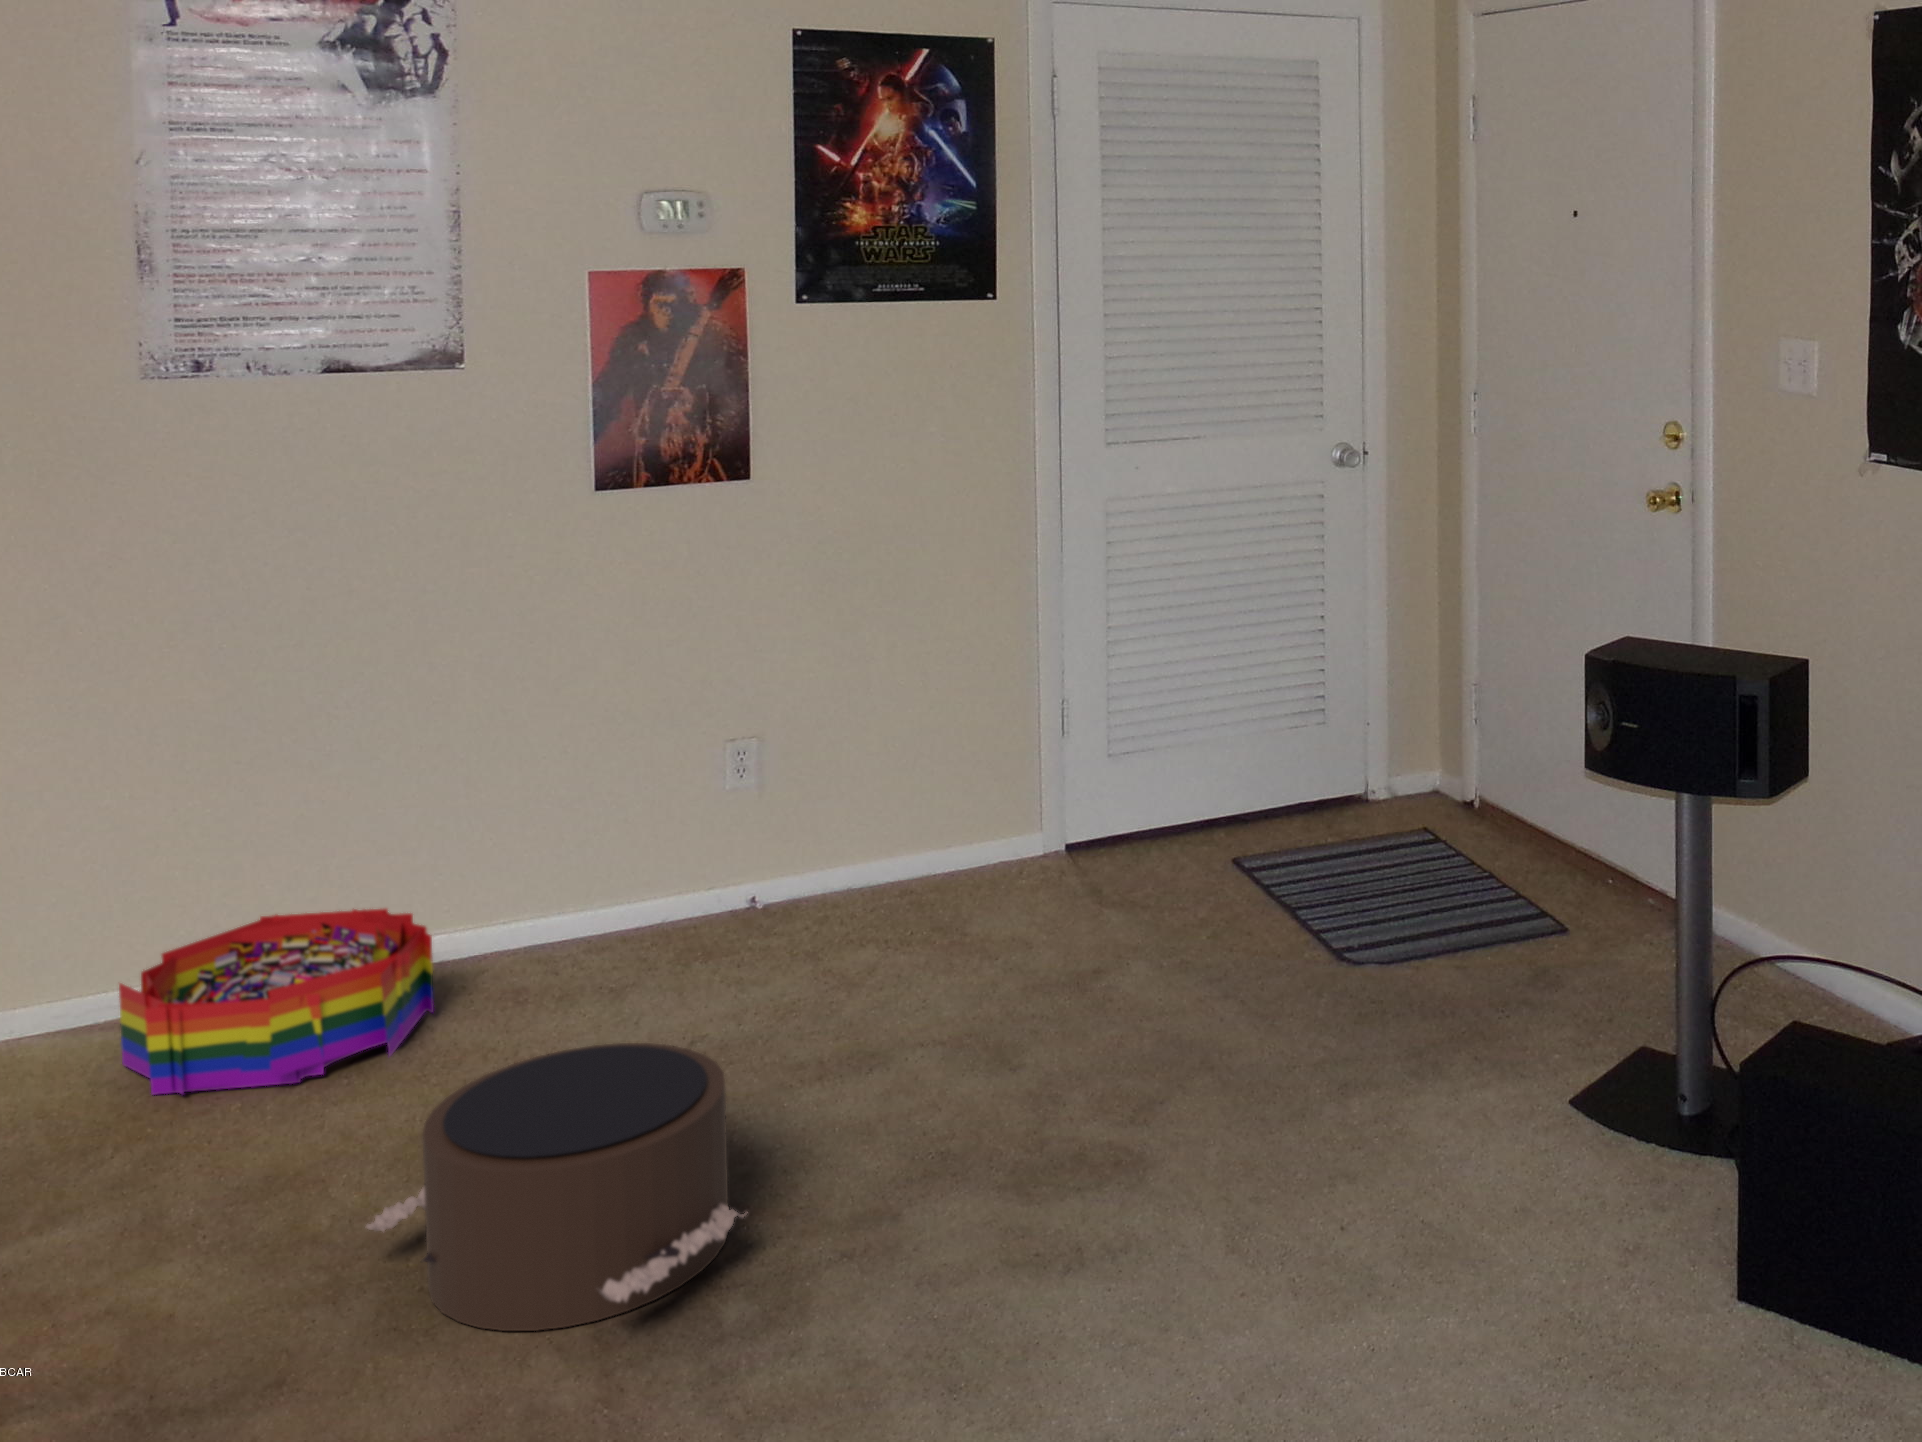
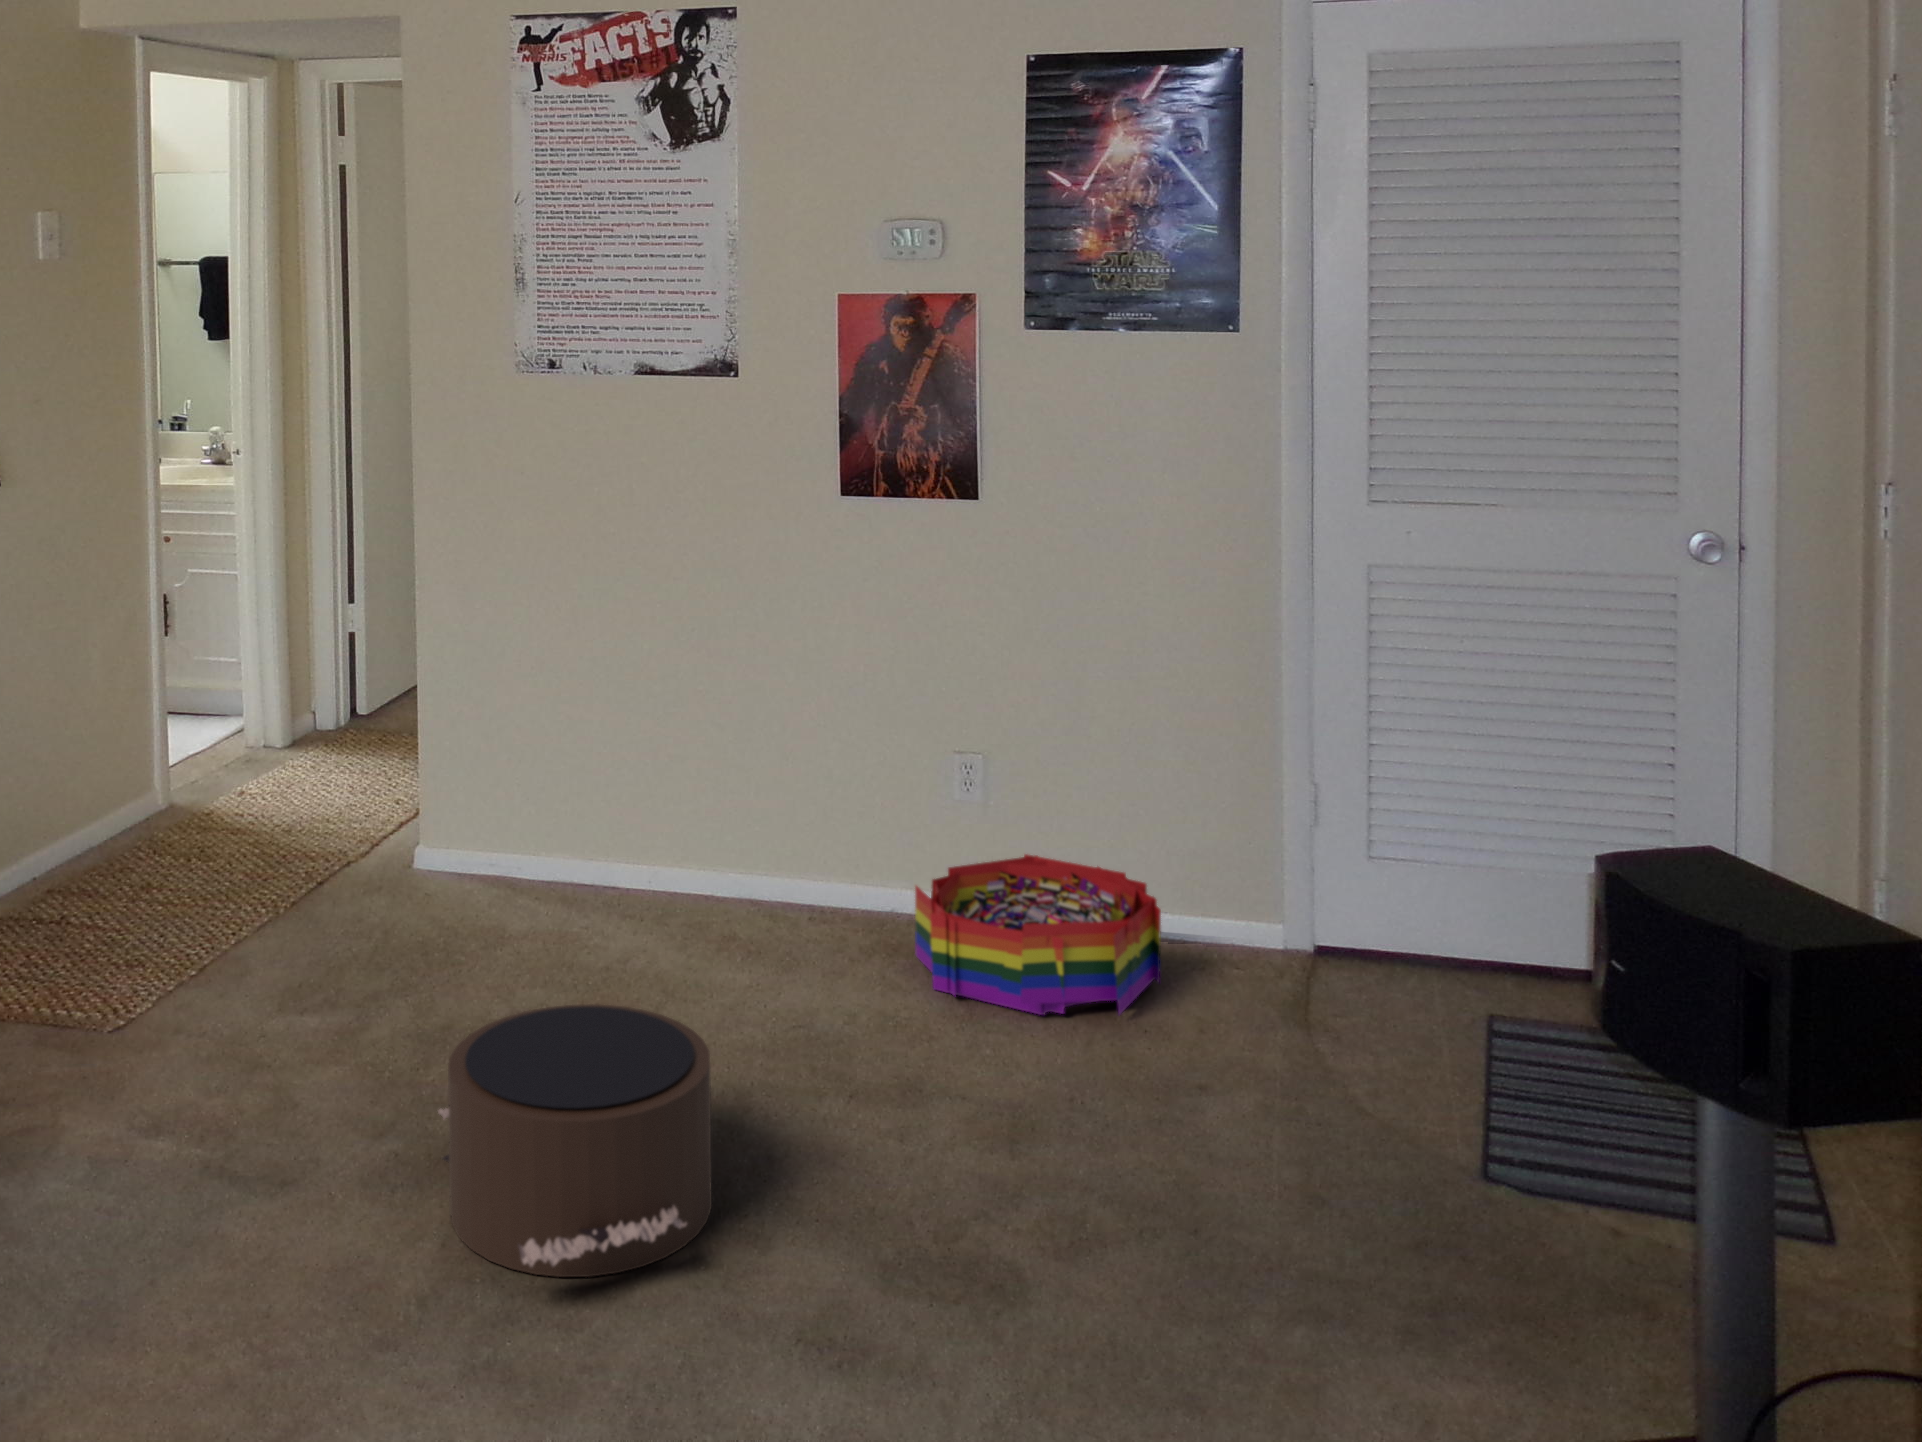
storage bin: present [119,909,434,1095] -> present [915,854,1161,1015]

